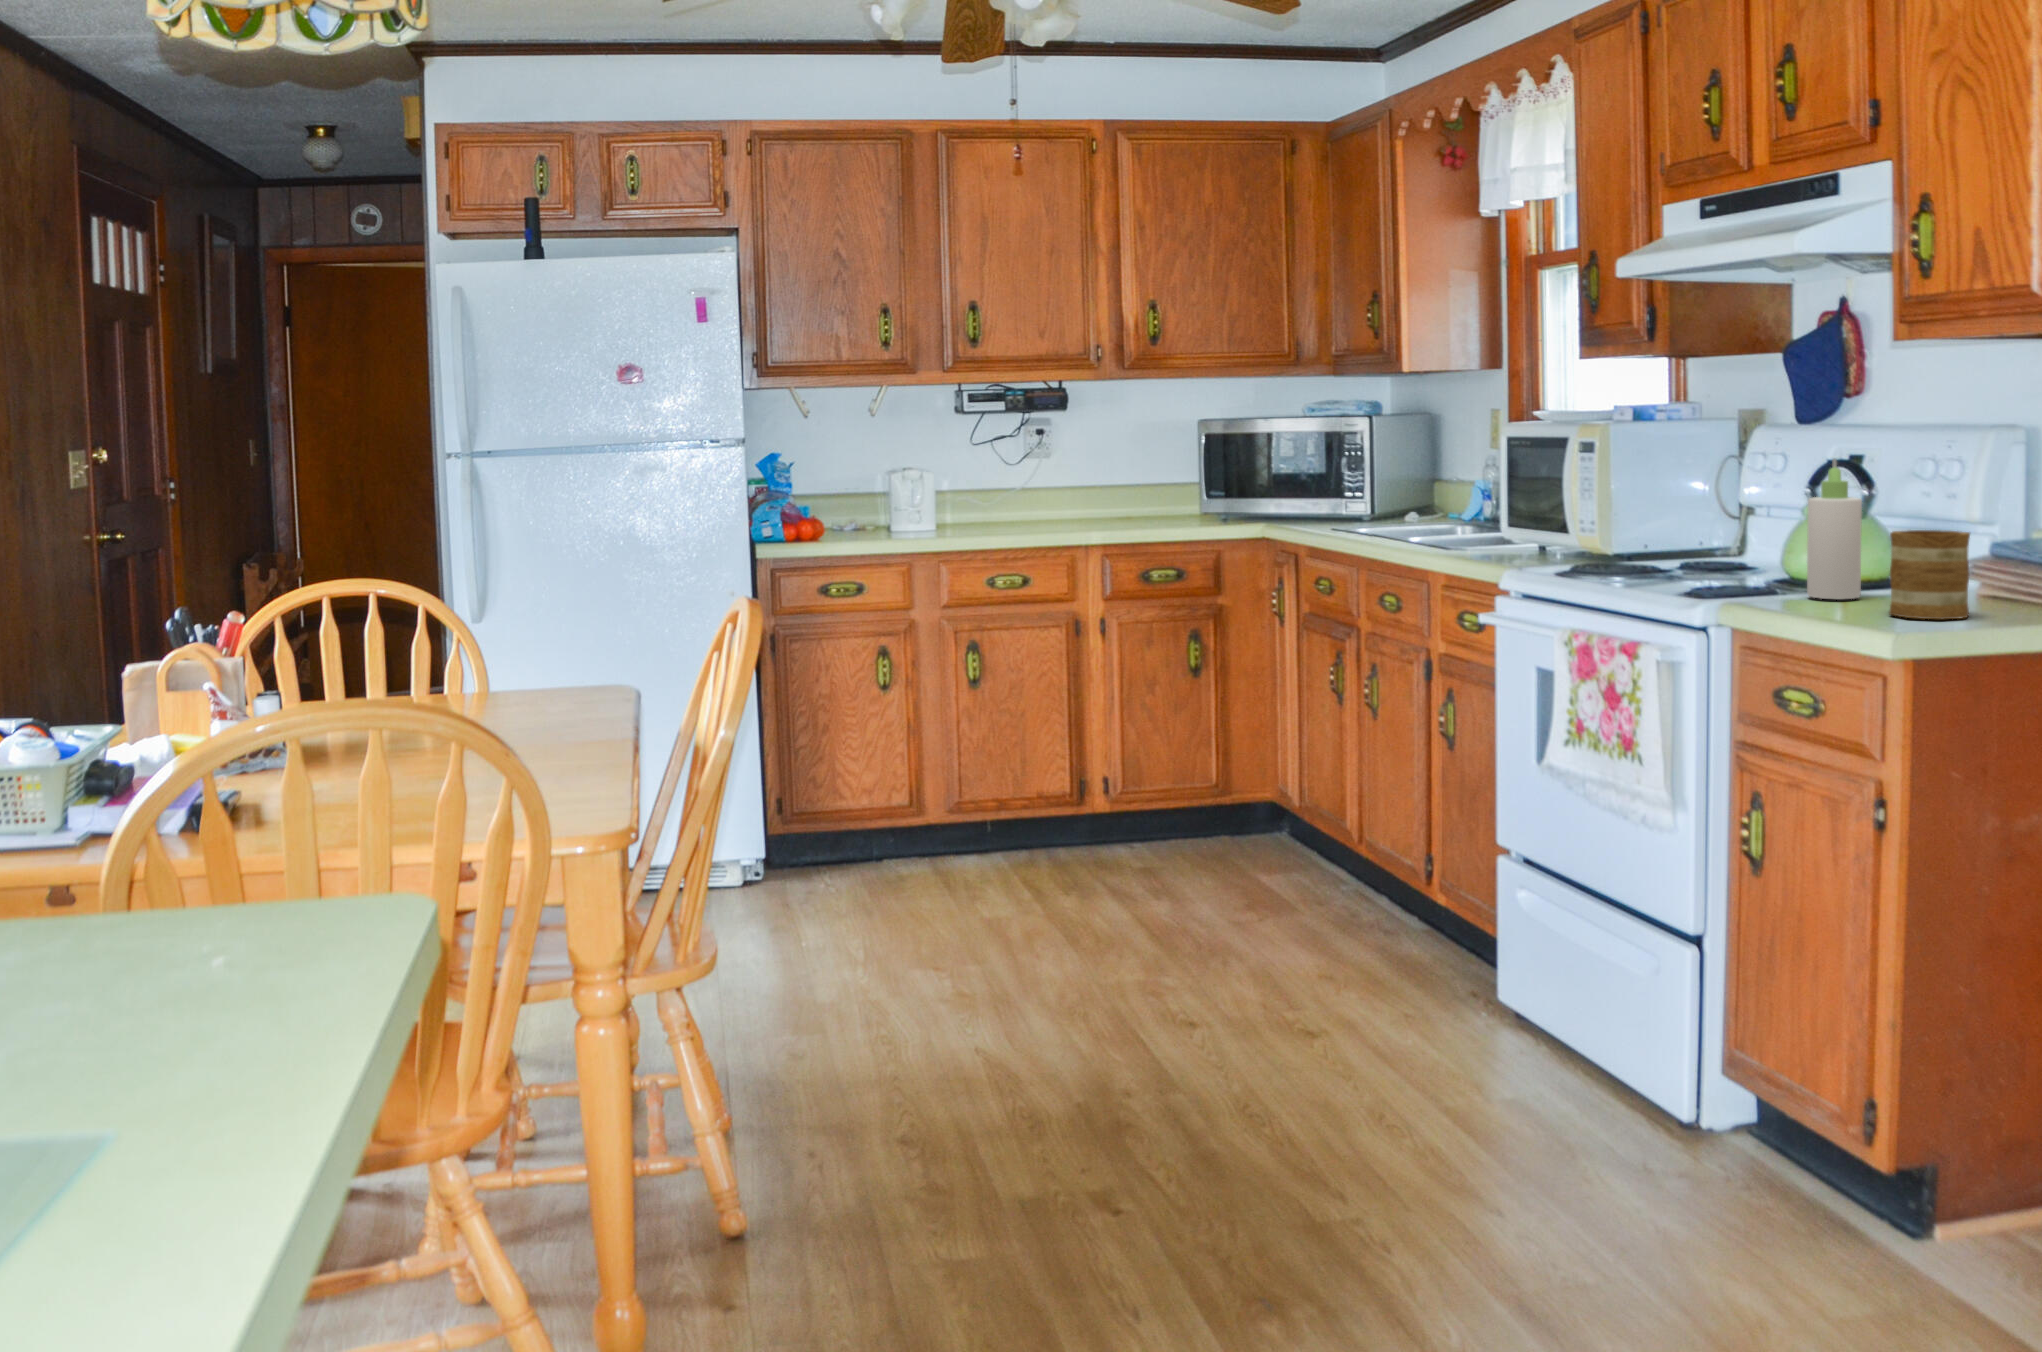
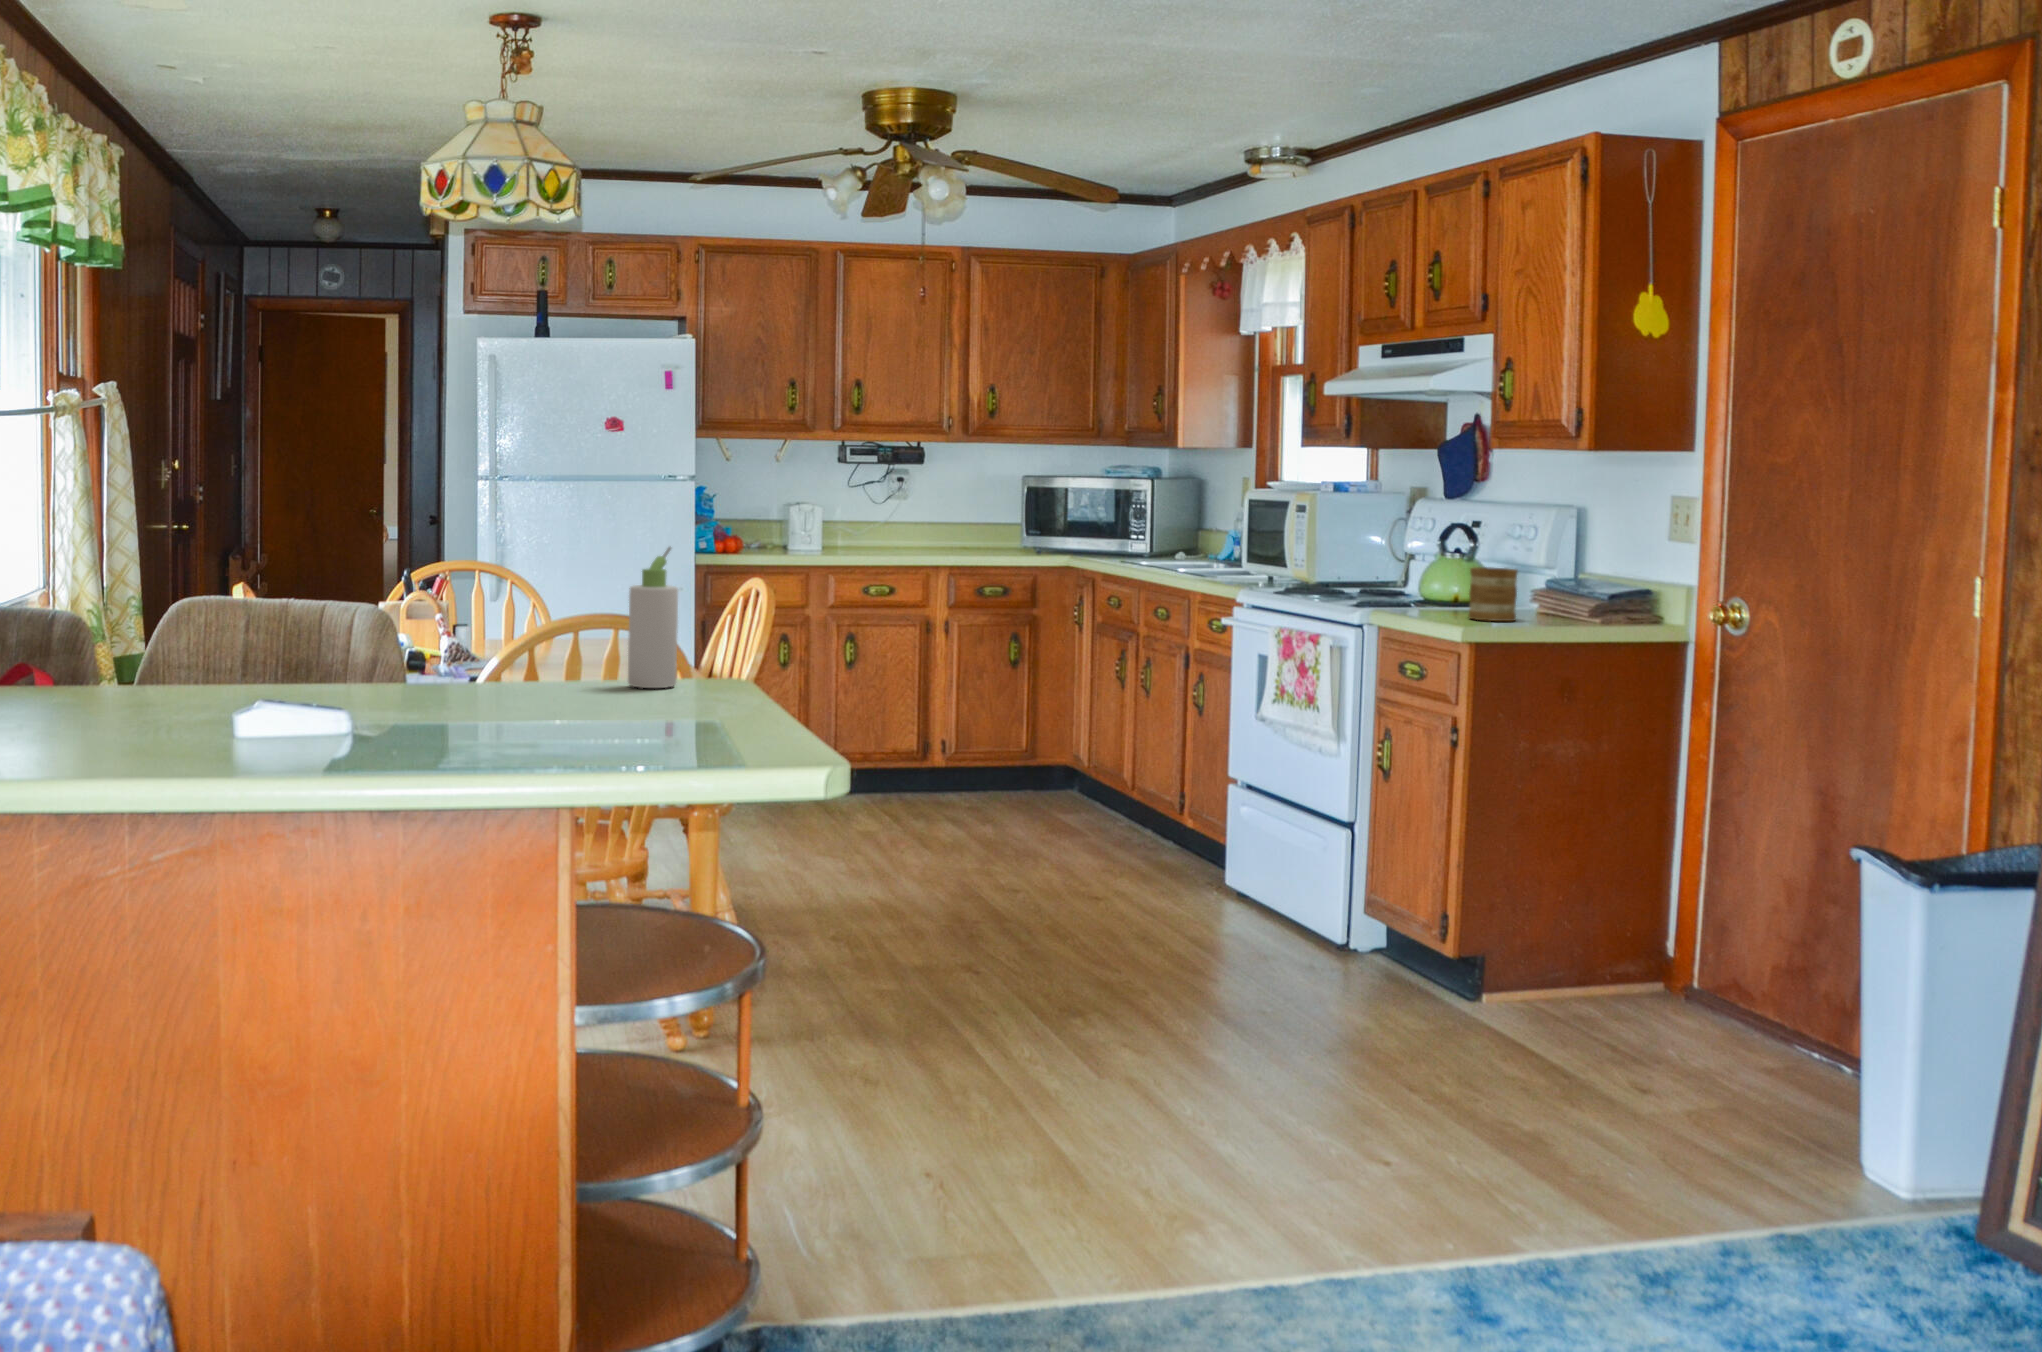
bottle: present [1807,458,1862,599] -> present [628,547,678,688]

